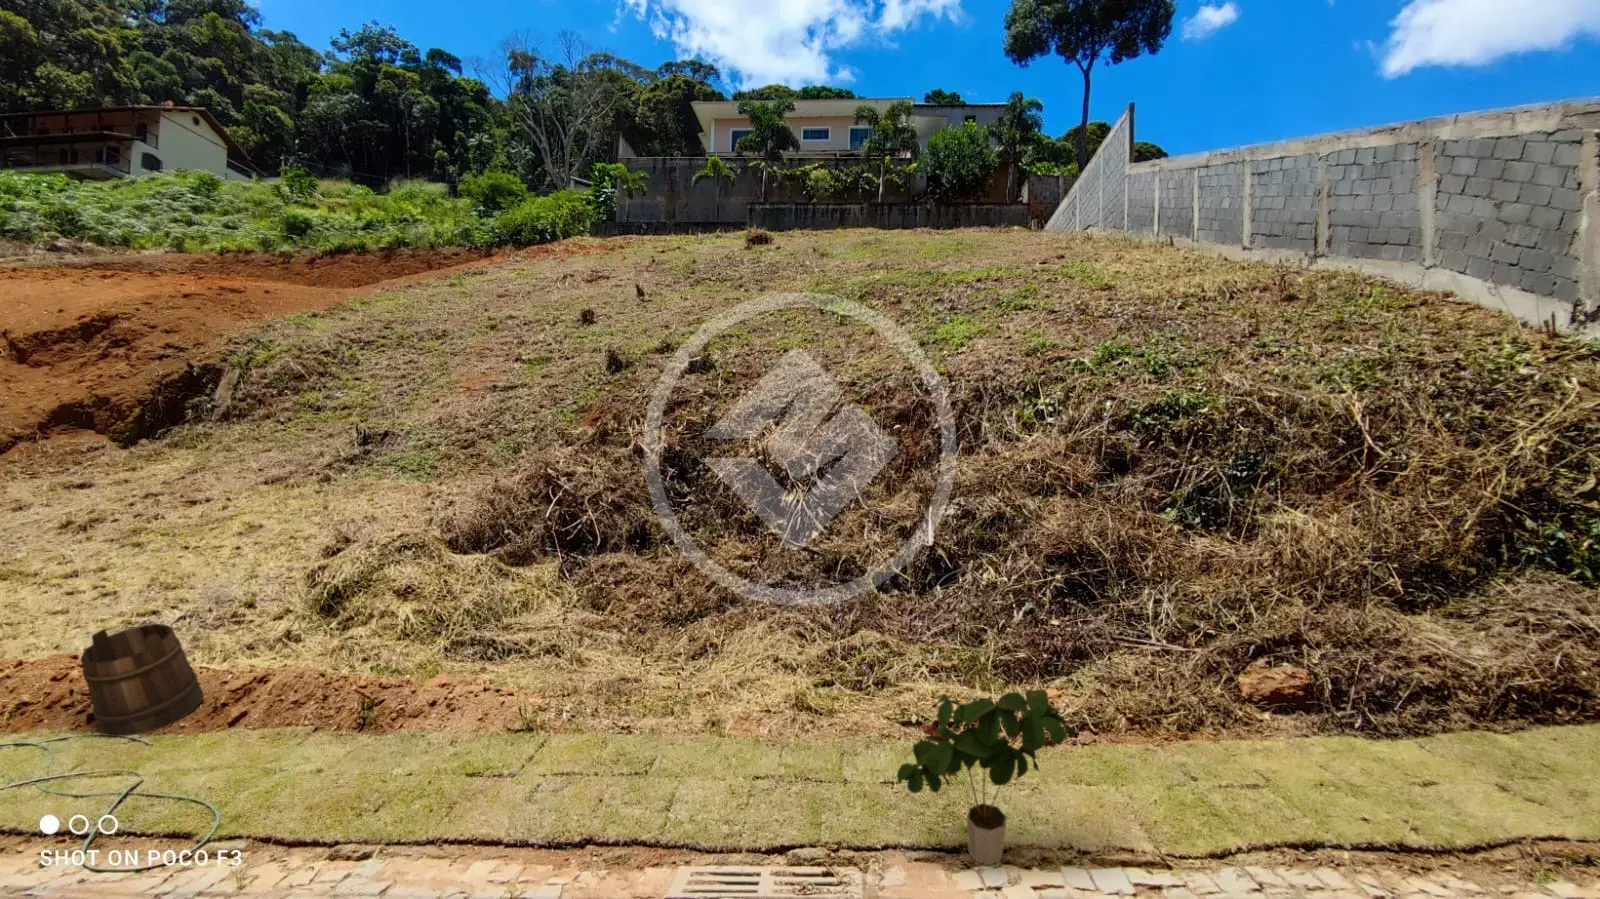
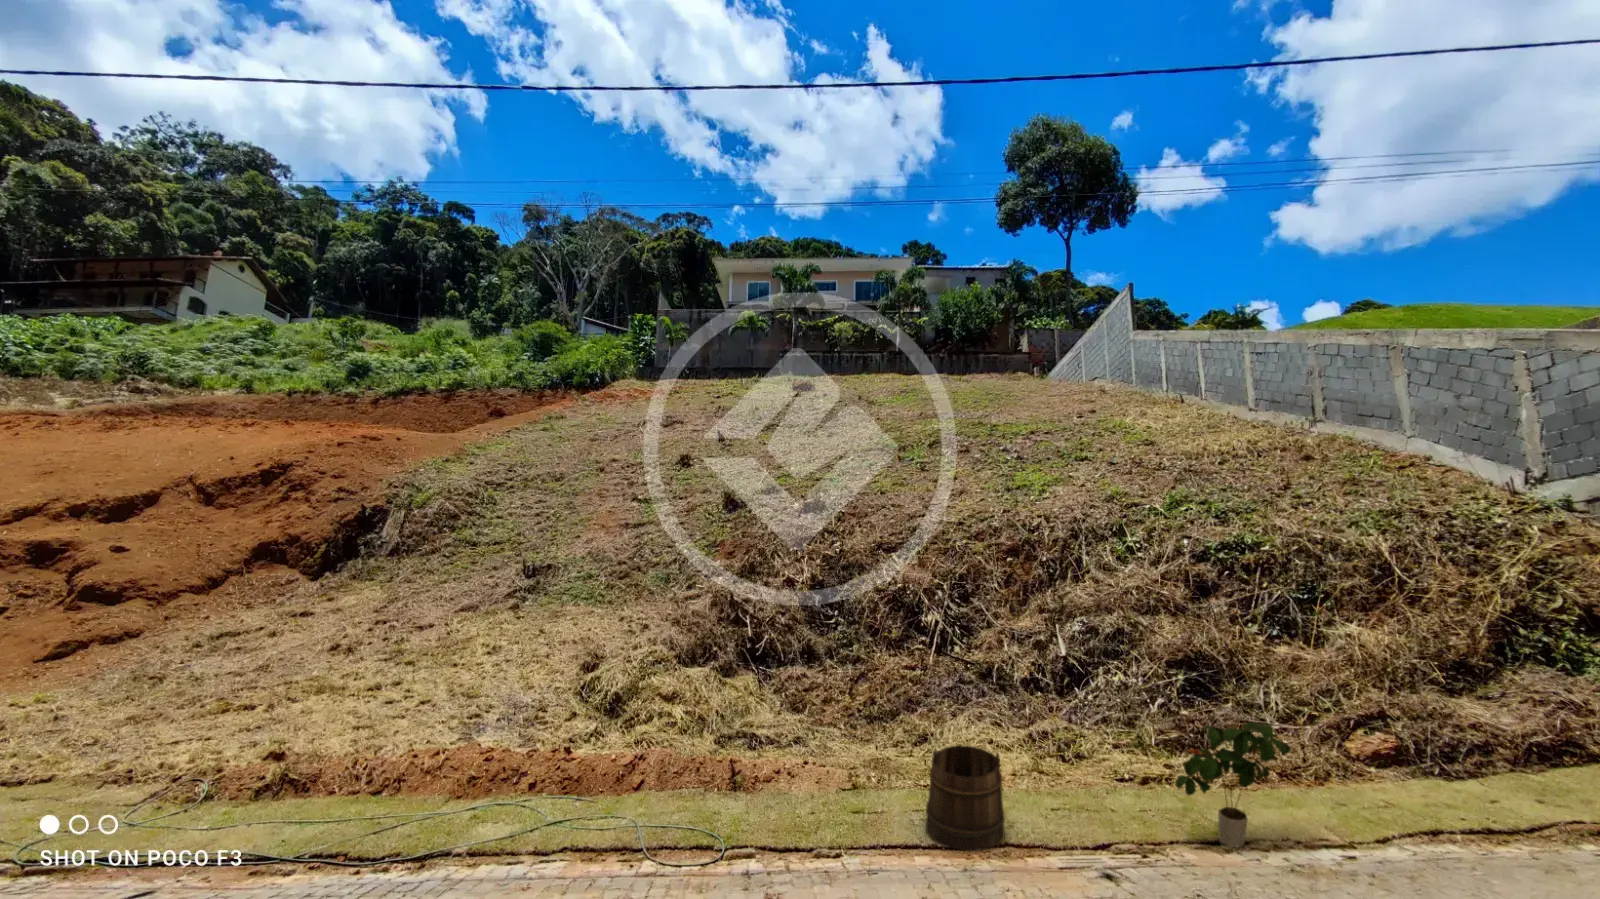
bucket: present [81,624,203,737] -> present [926,745,1005,851]

